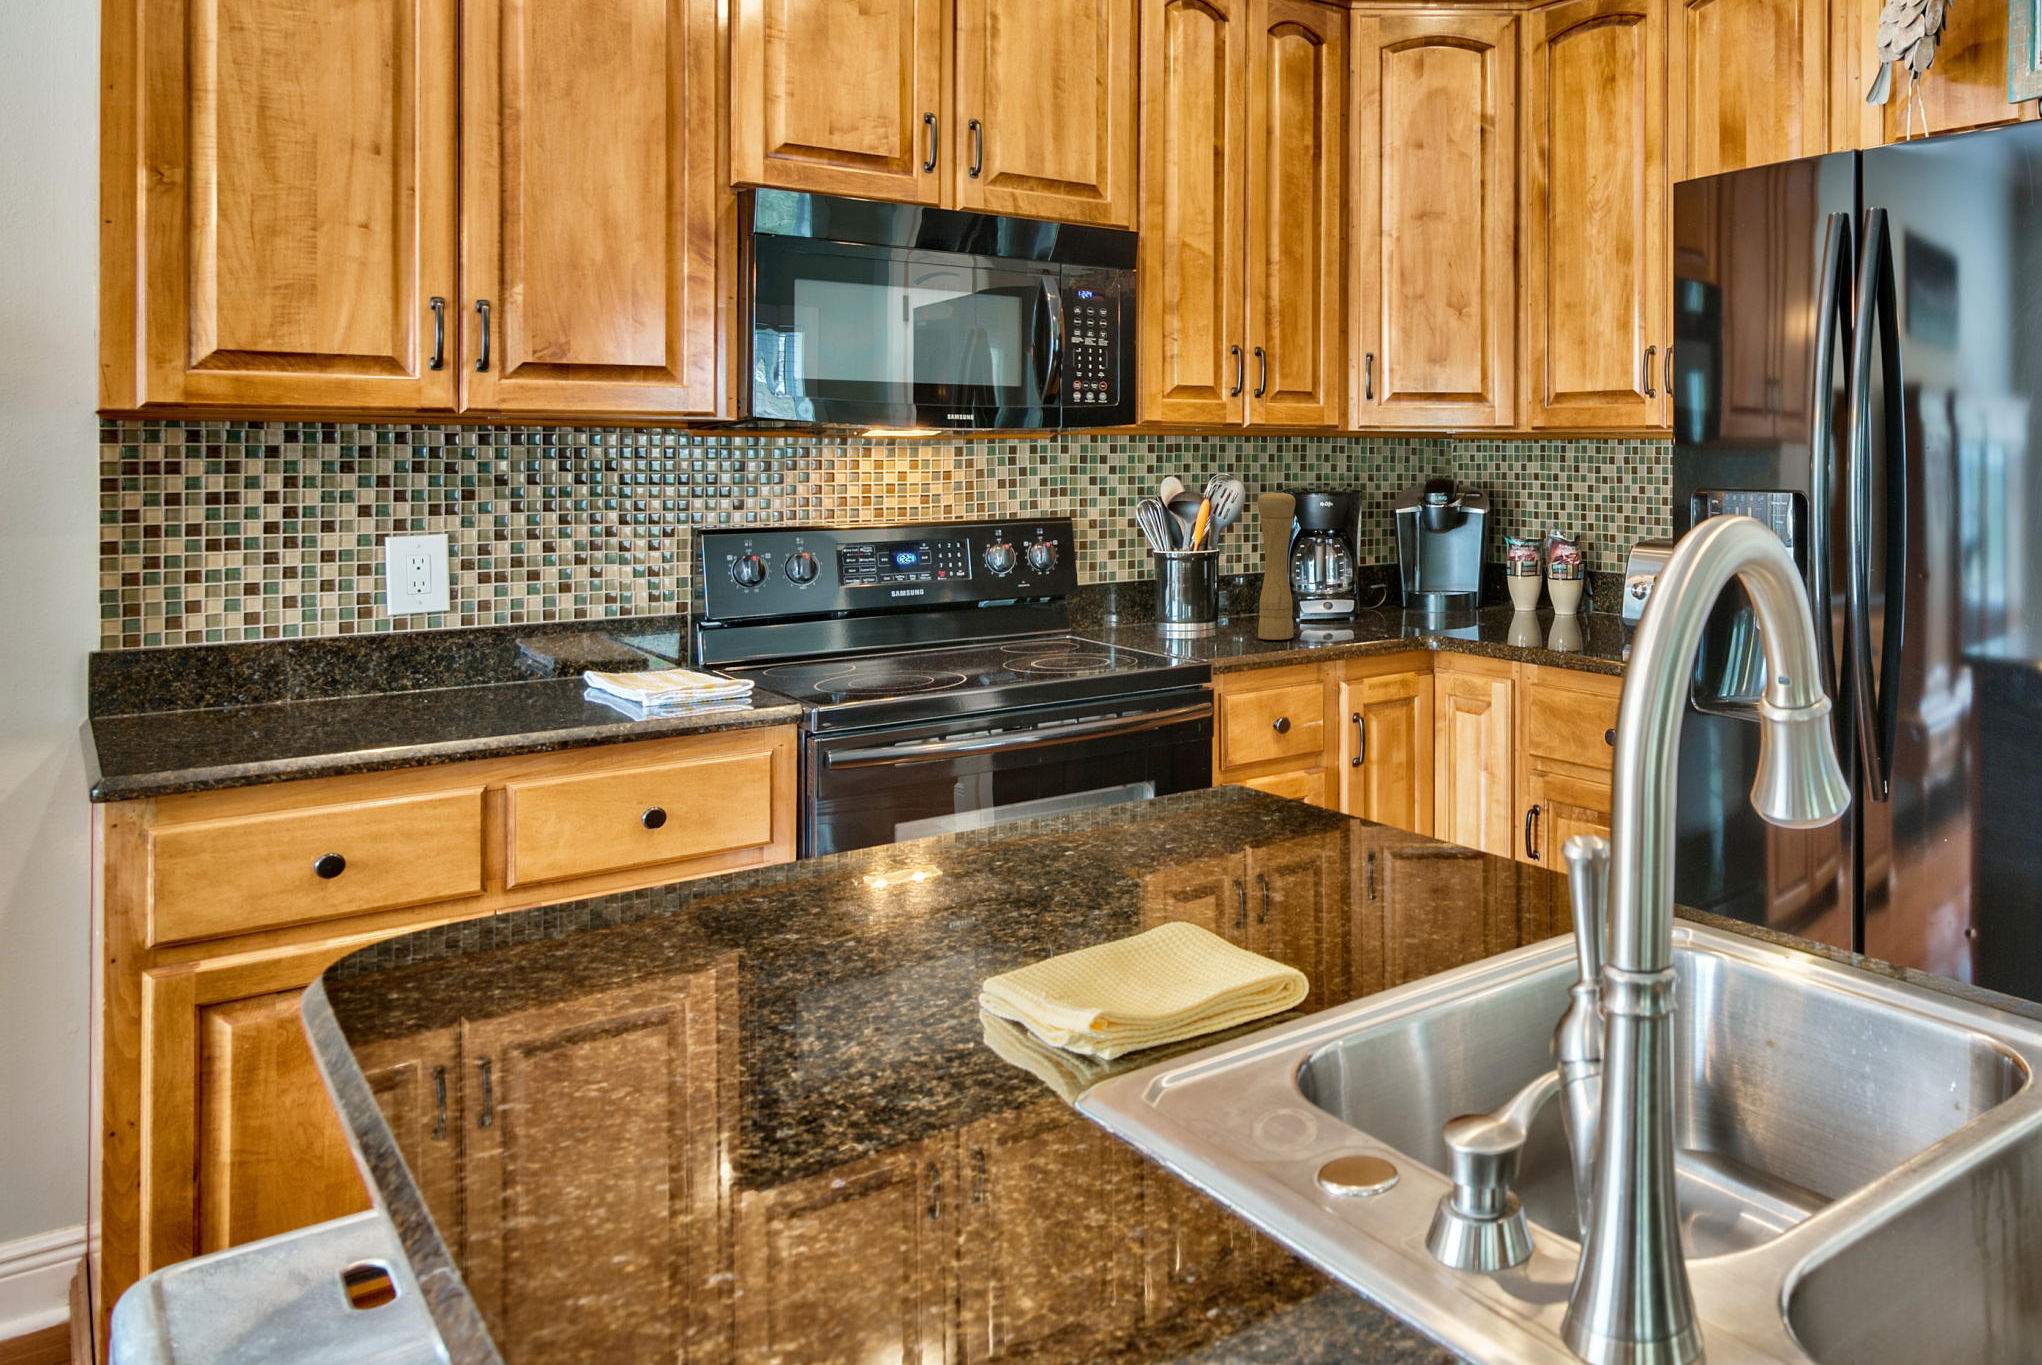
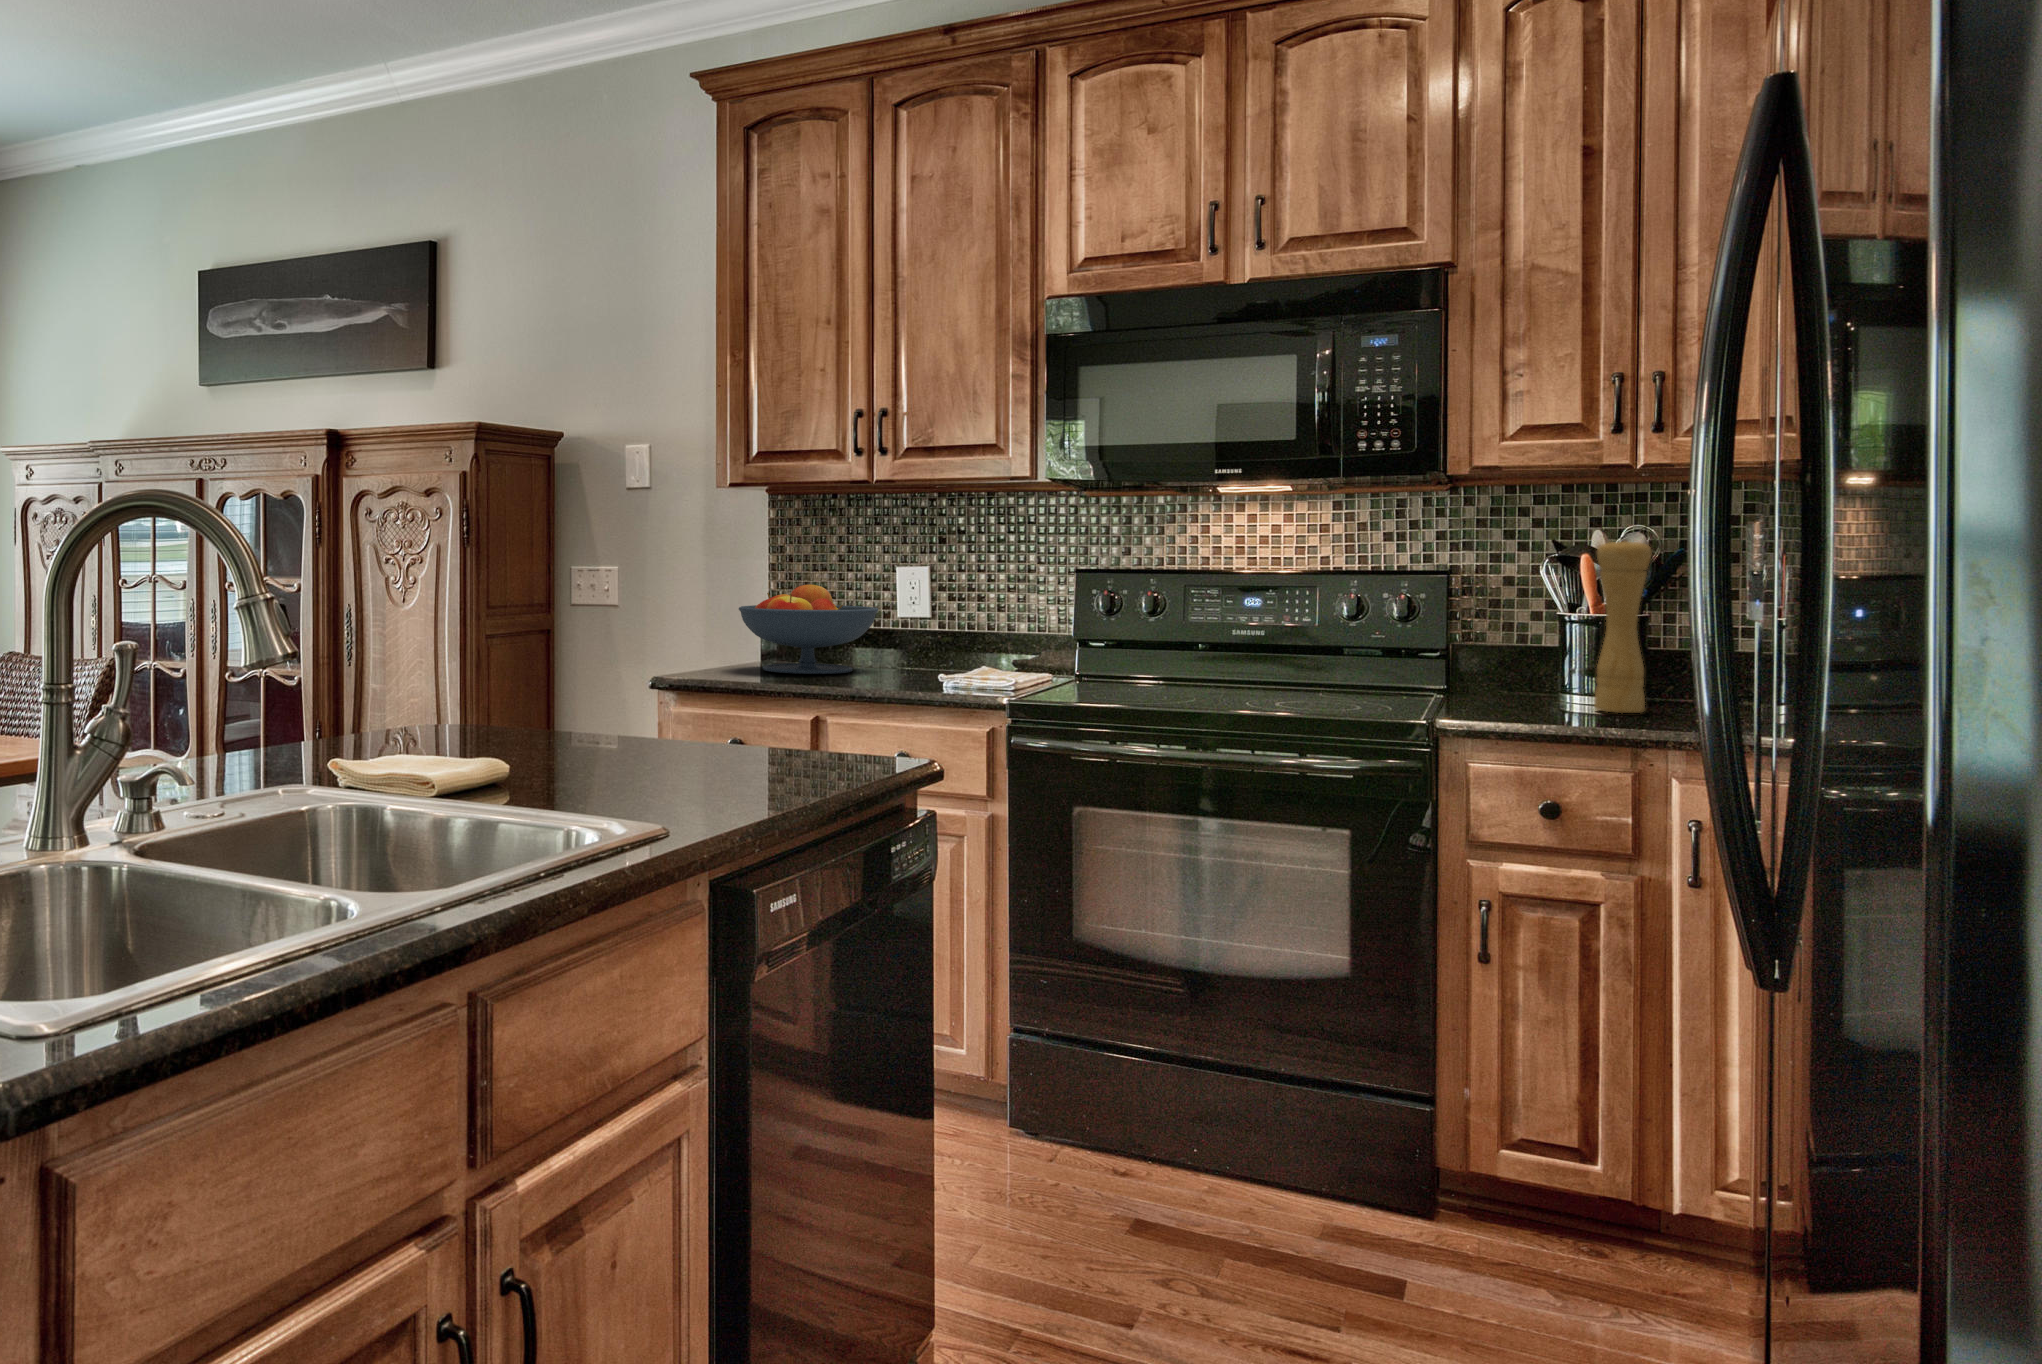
fruit bowl: none [213,574,494,732] -> present [739,584,878,674]

